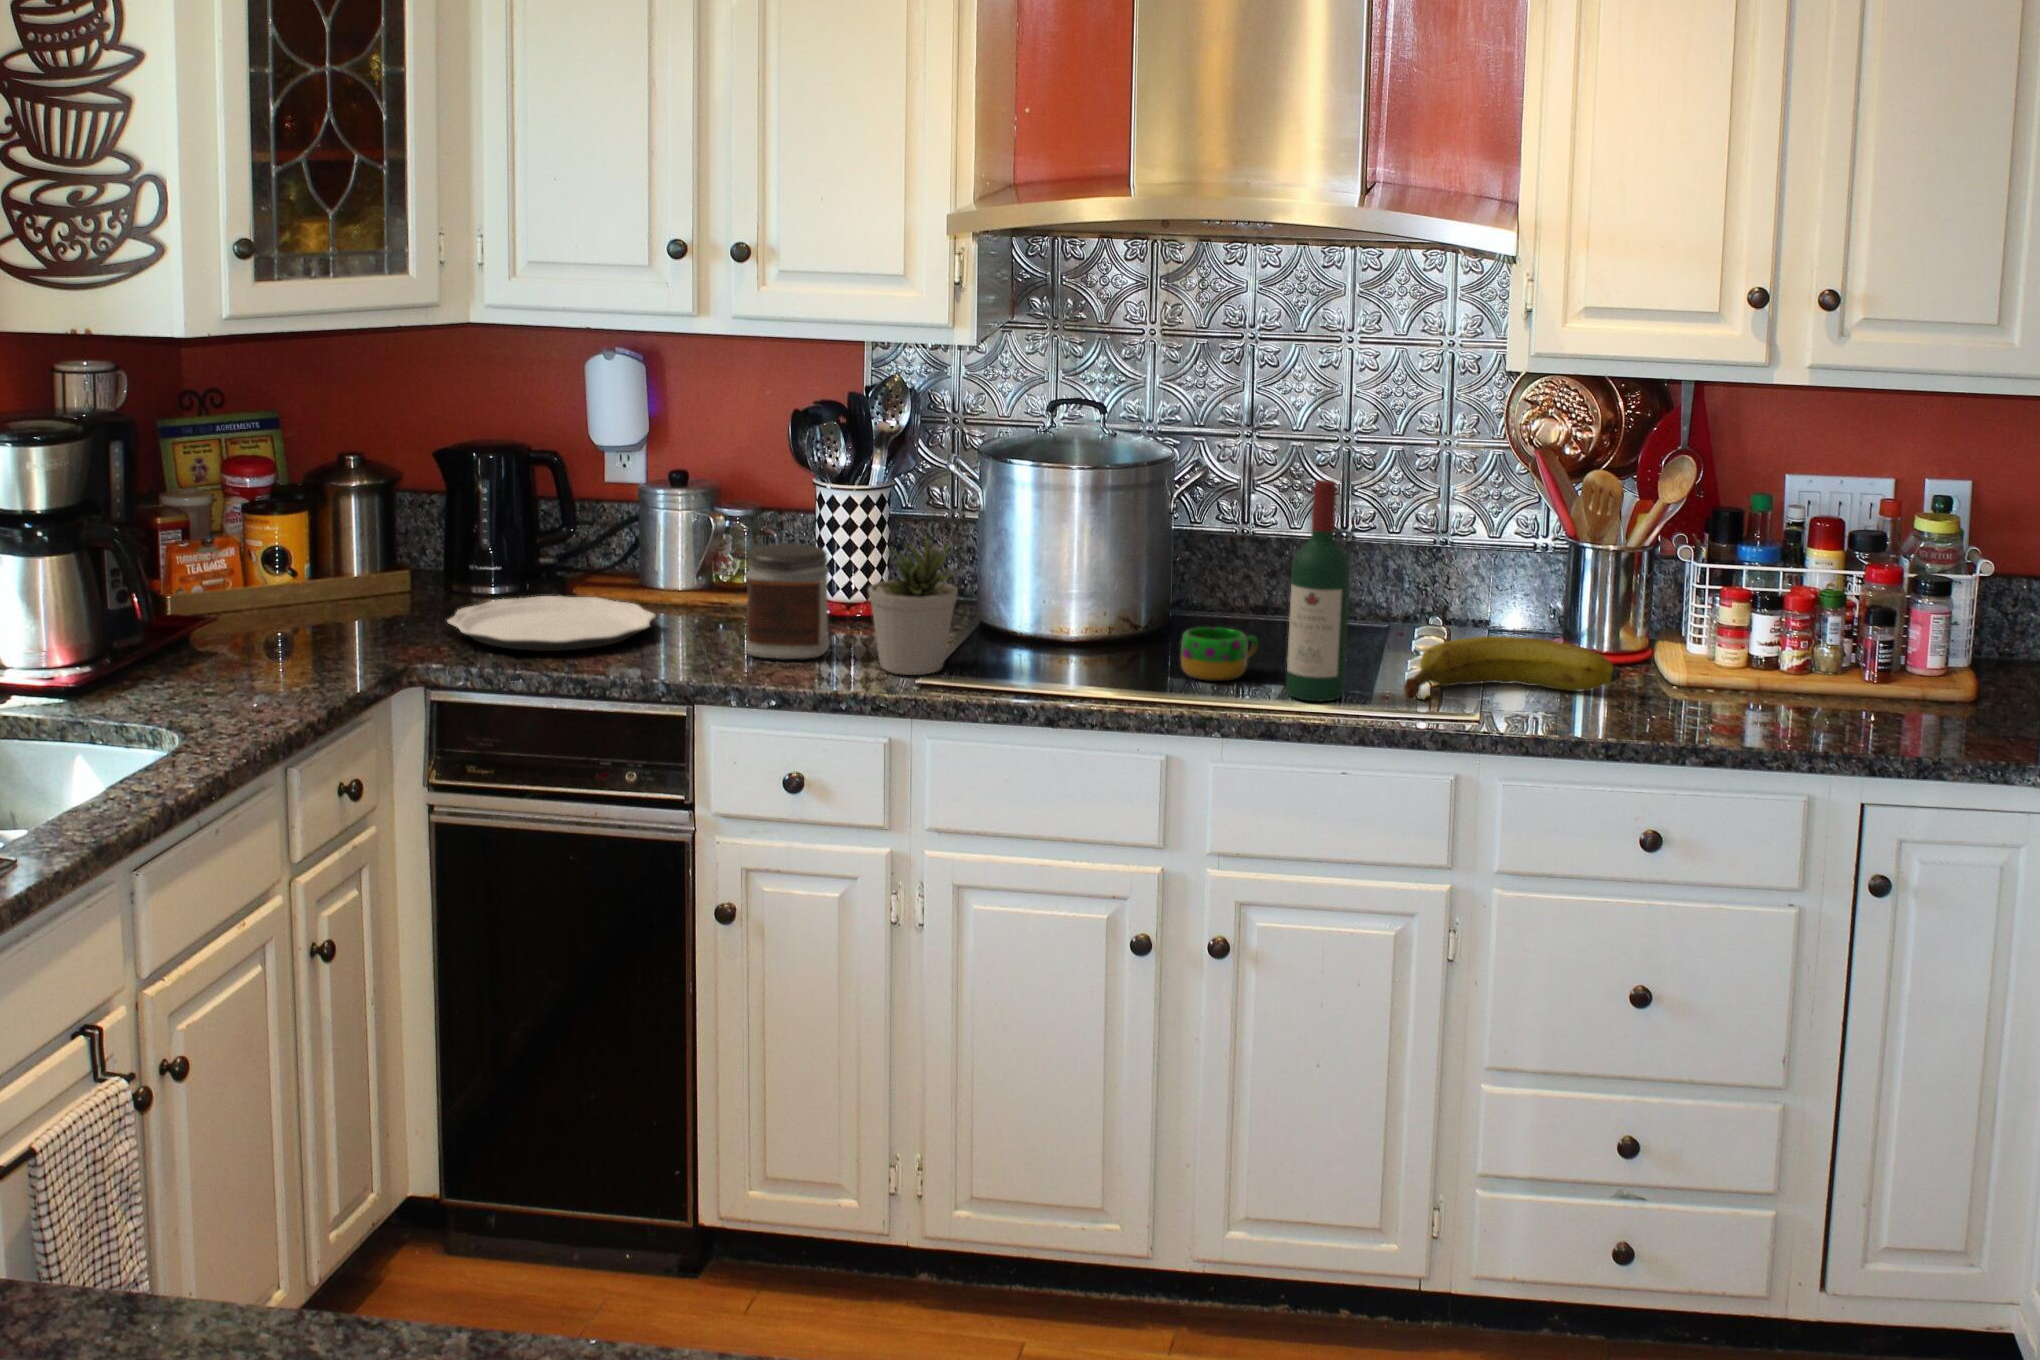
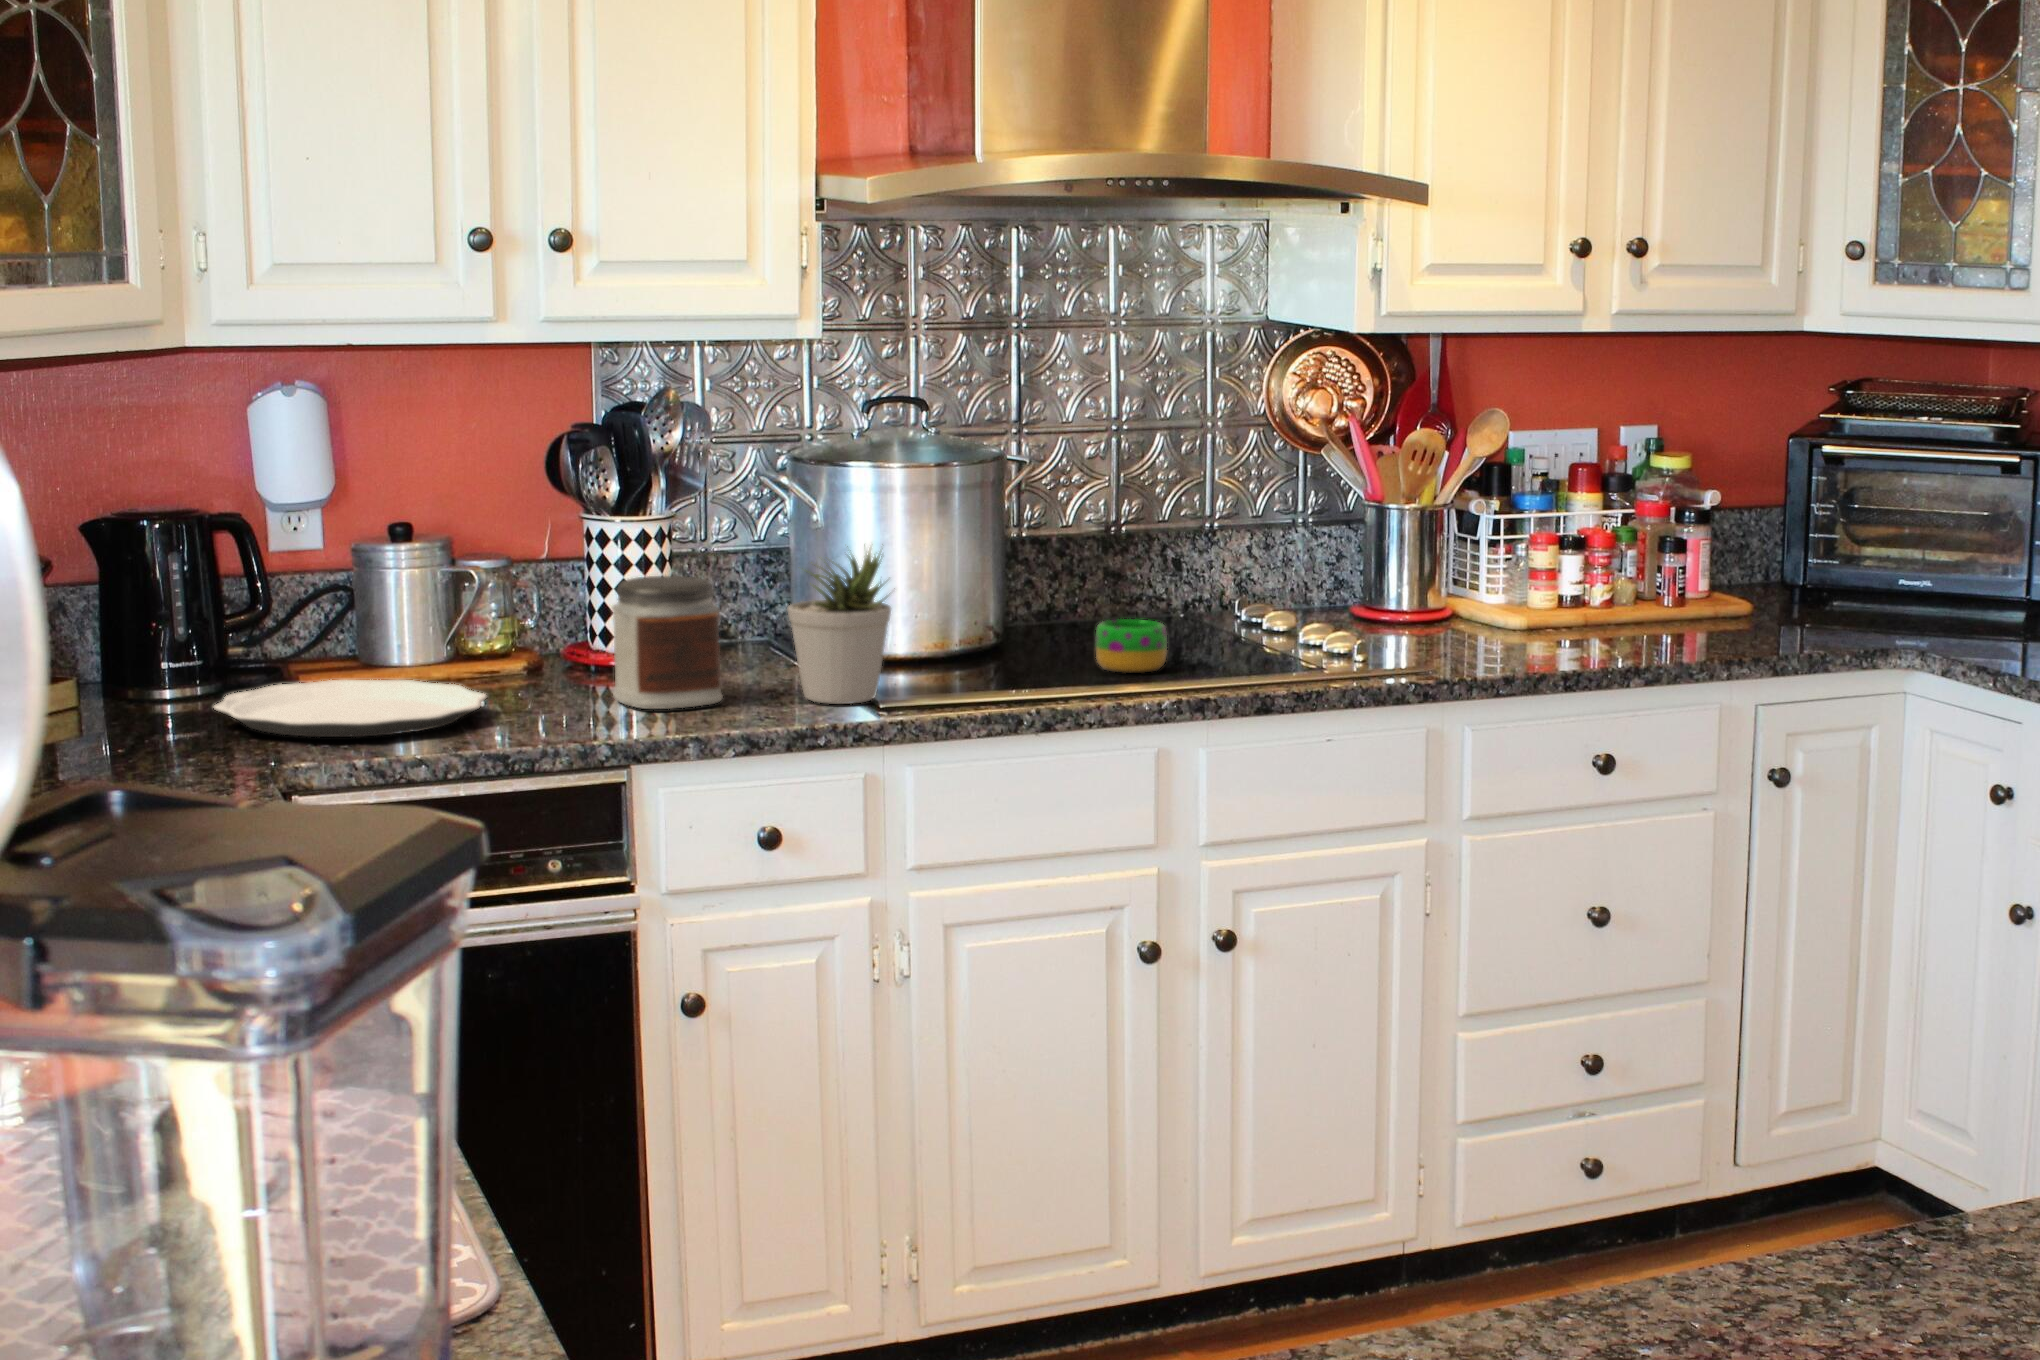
wine bottle: present [1286,480,1350,701] -> none [1229,446,1291,675]
banana: present [1404,636,1621,700] -> none [1322,594,1495,666]

